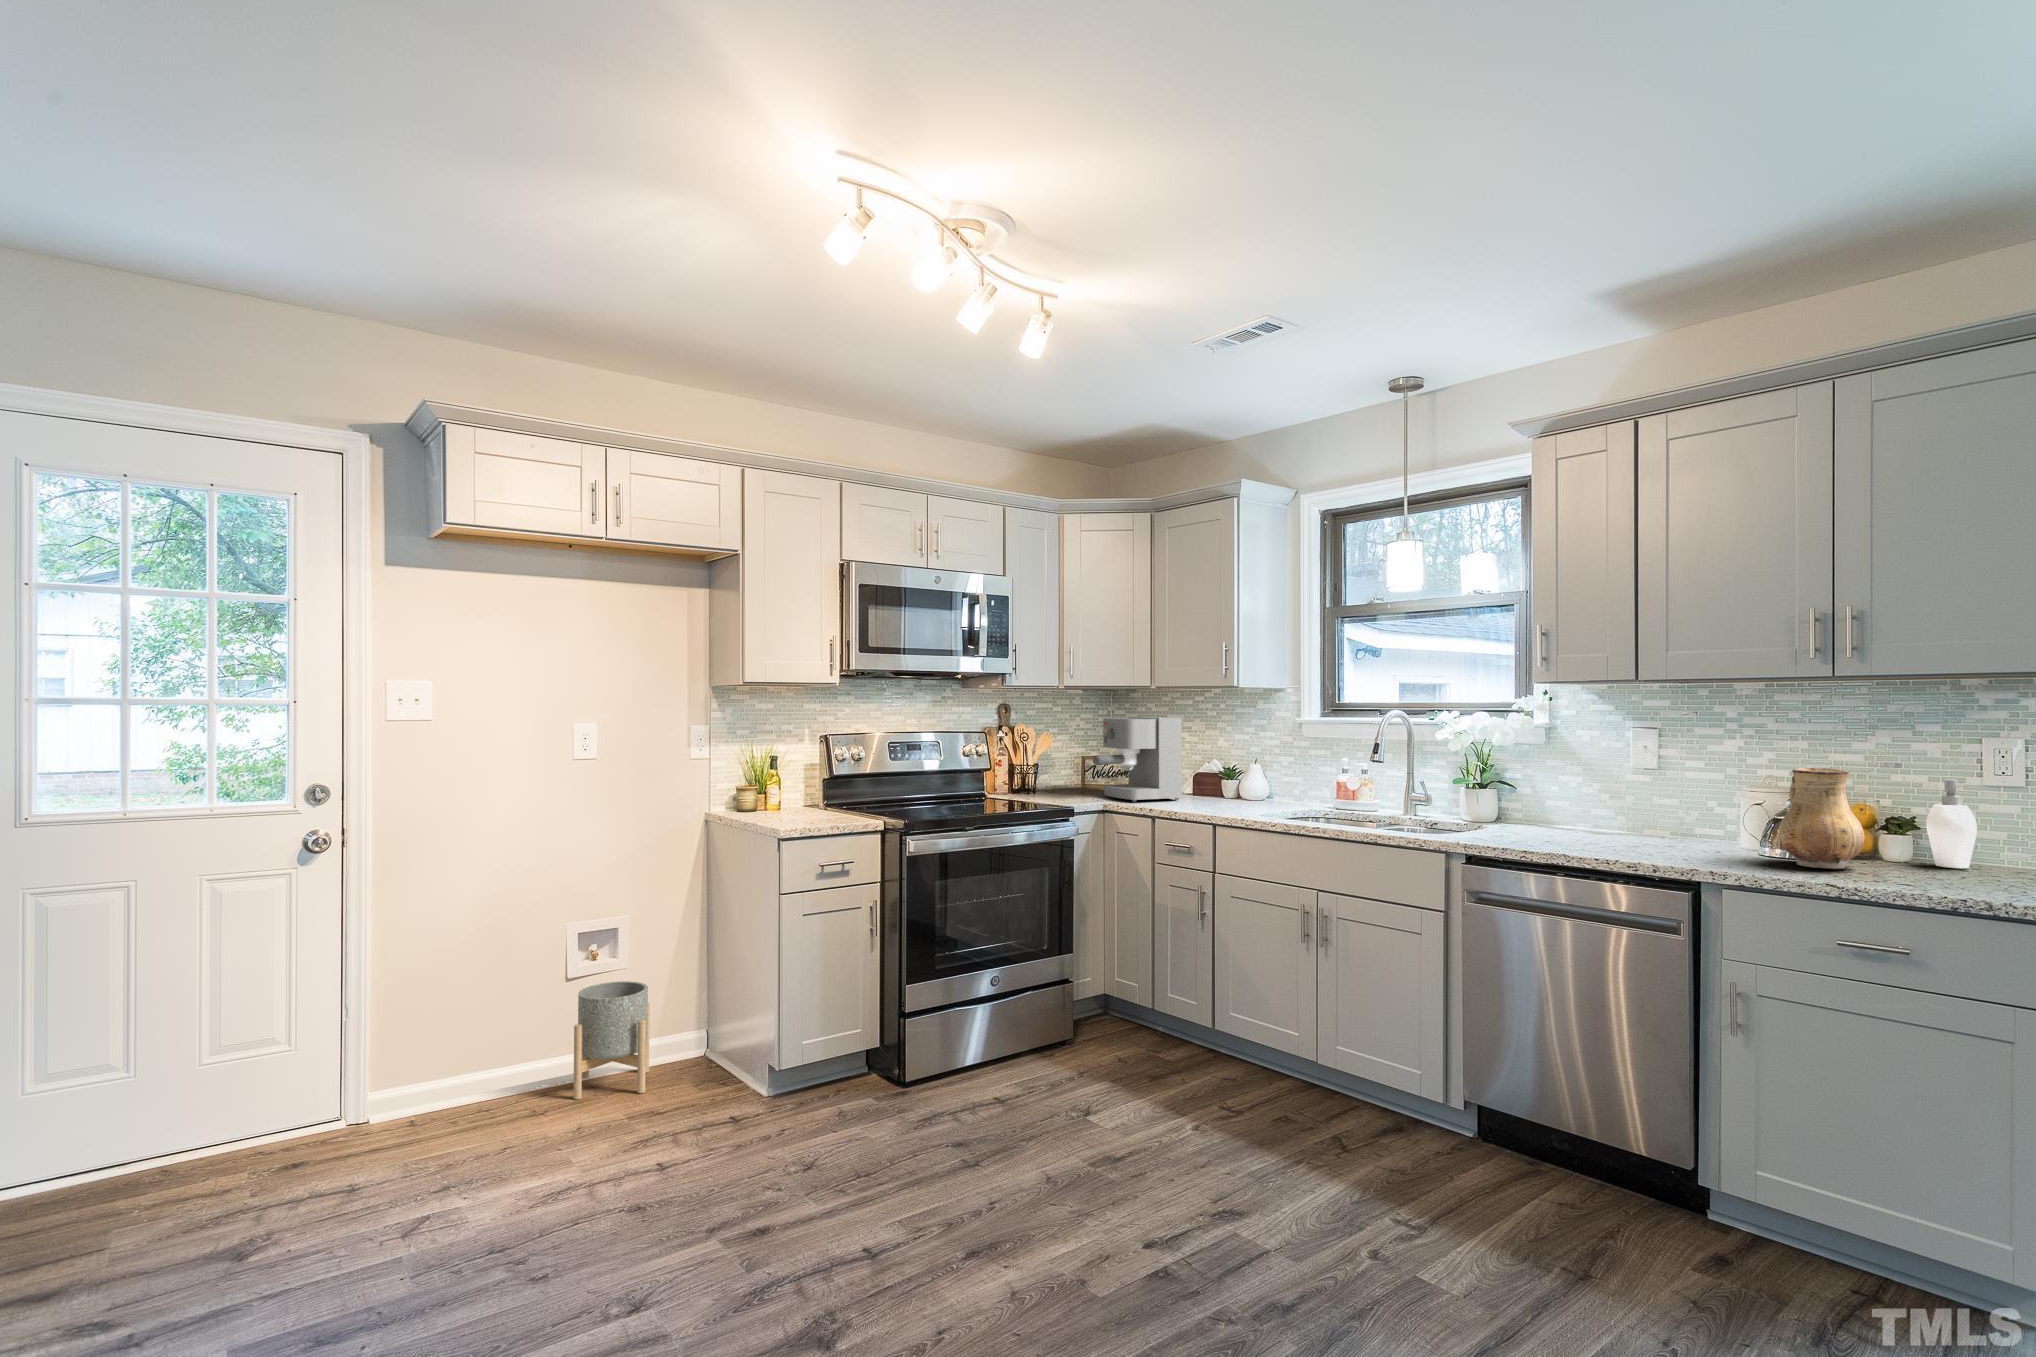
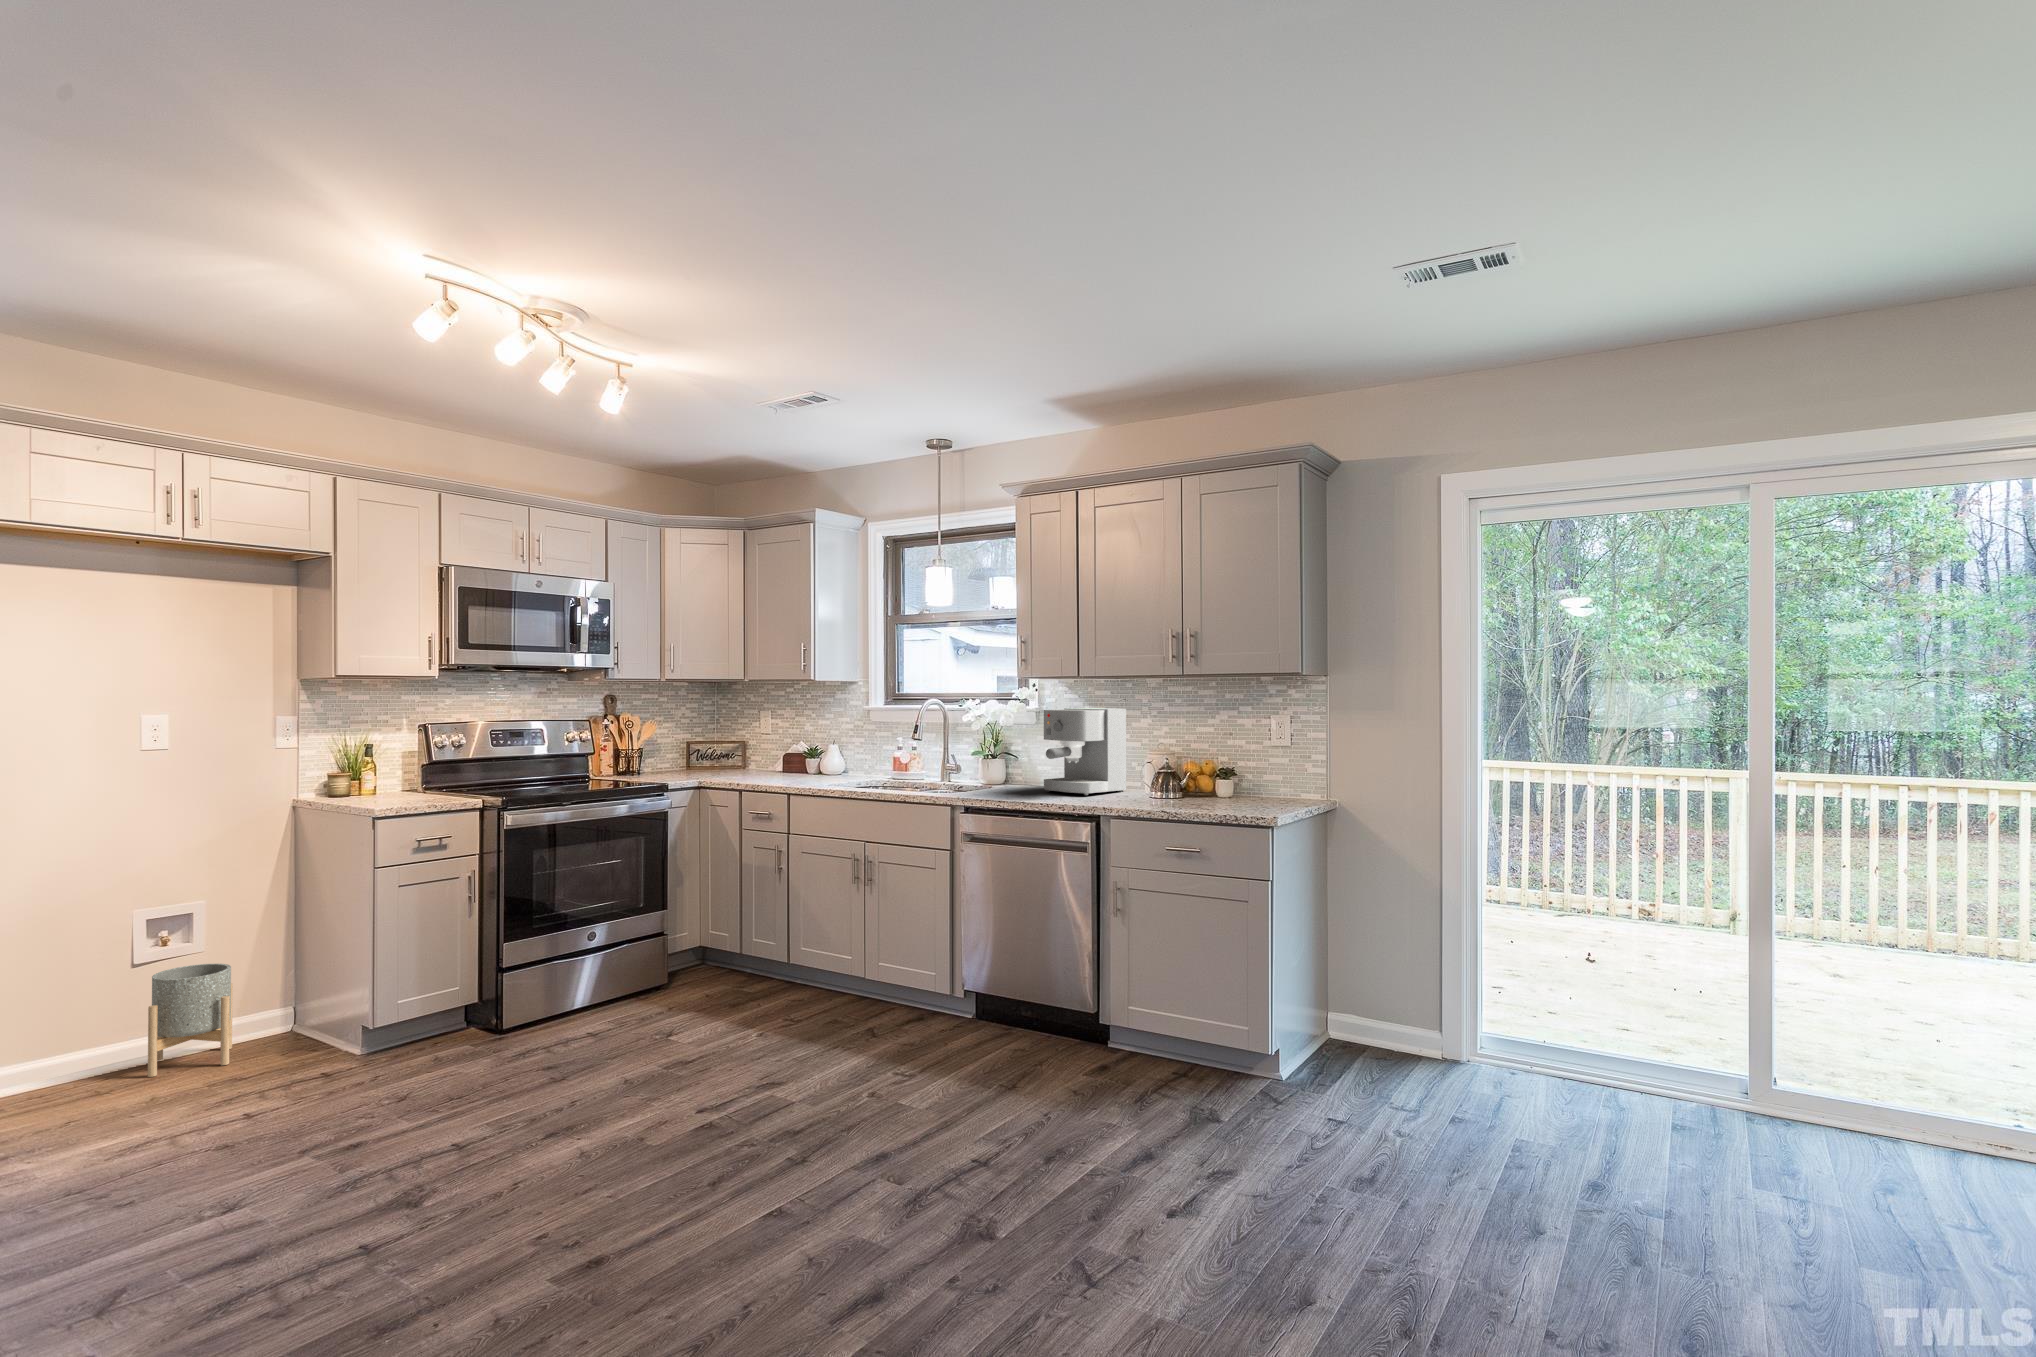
coffee maker: present [1093,717,1182,802] -> present [1044,708,1126,795]
ceramic pitcher: present [1778,768,1865,869] -> none [1157,736,1203,803]
soap dispenser: present [1926,779,1988,868] -> none [1242,741,1271,799]

